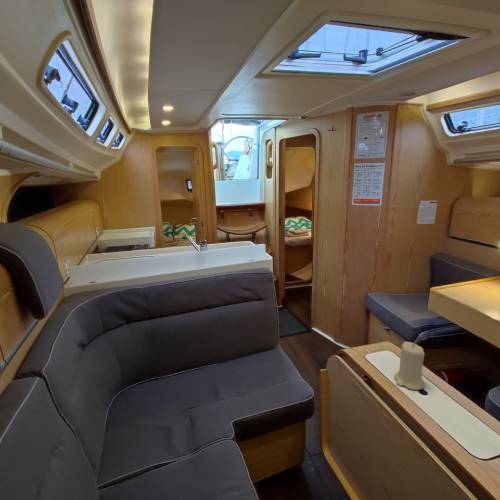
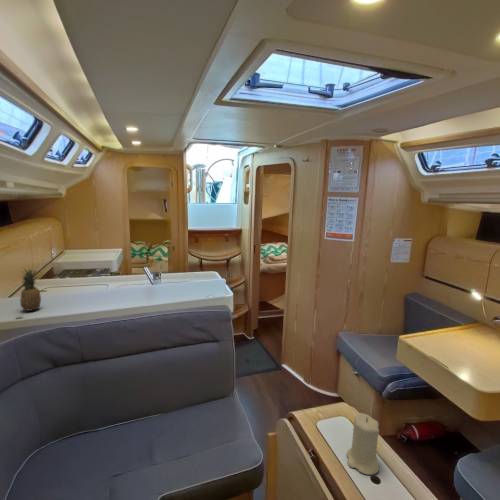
fruit: none [92,238,109,277] -> present [20,269,41,311]

